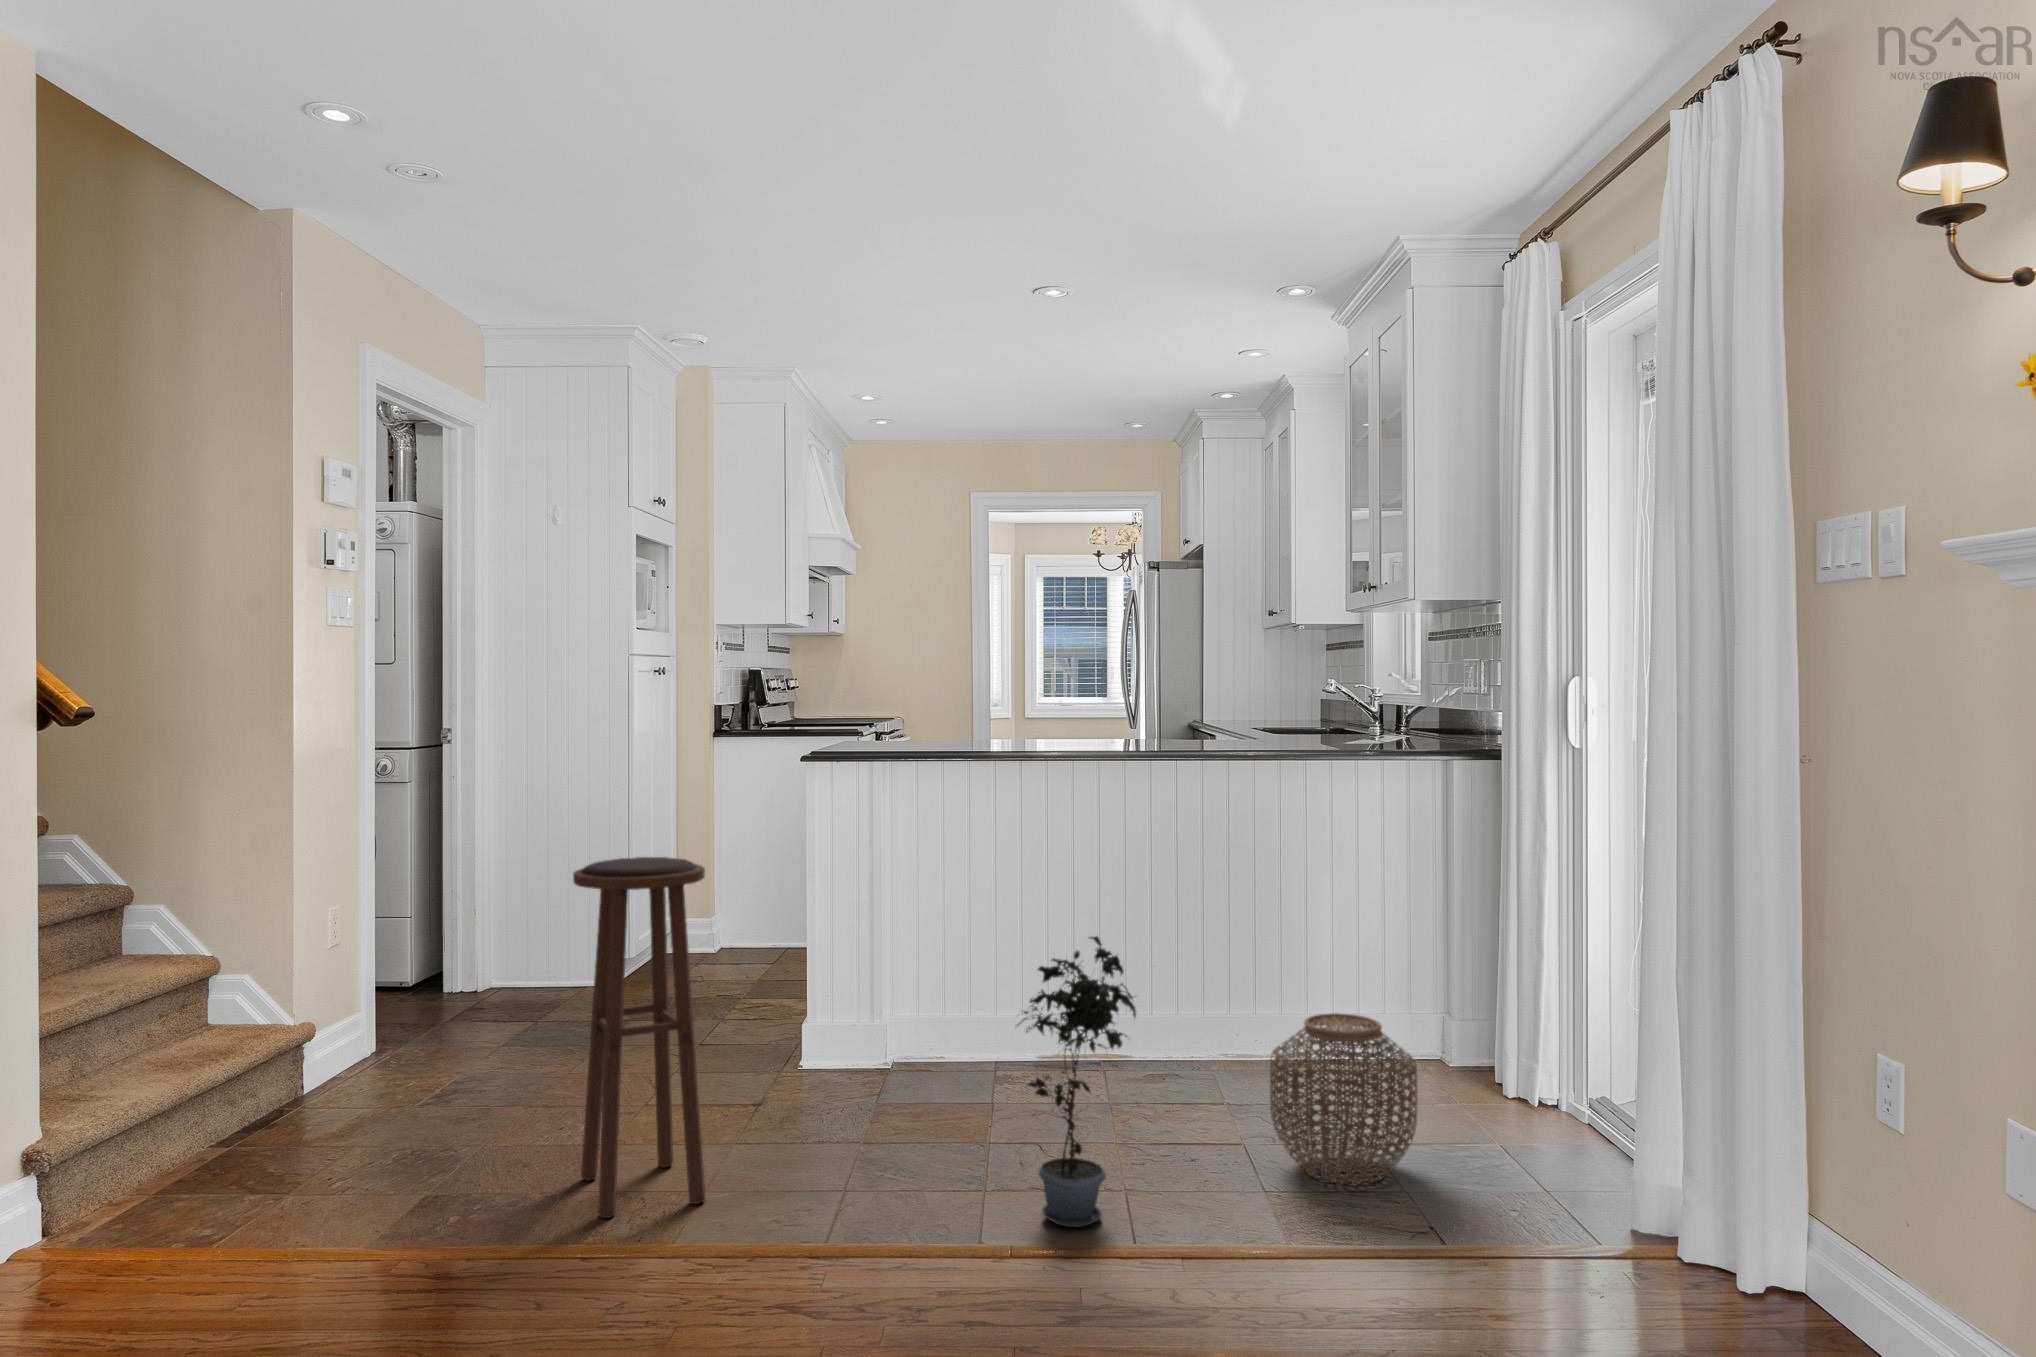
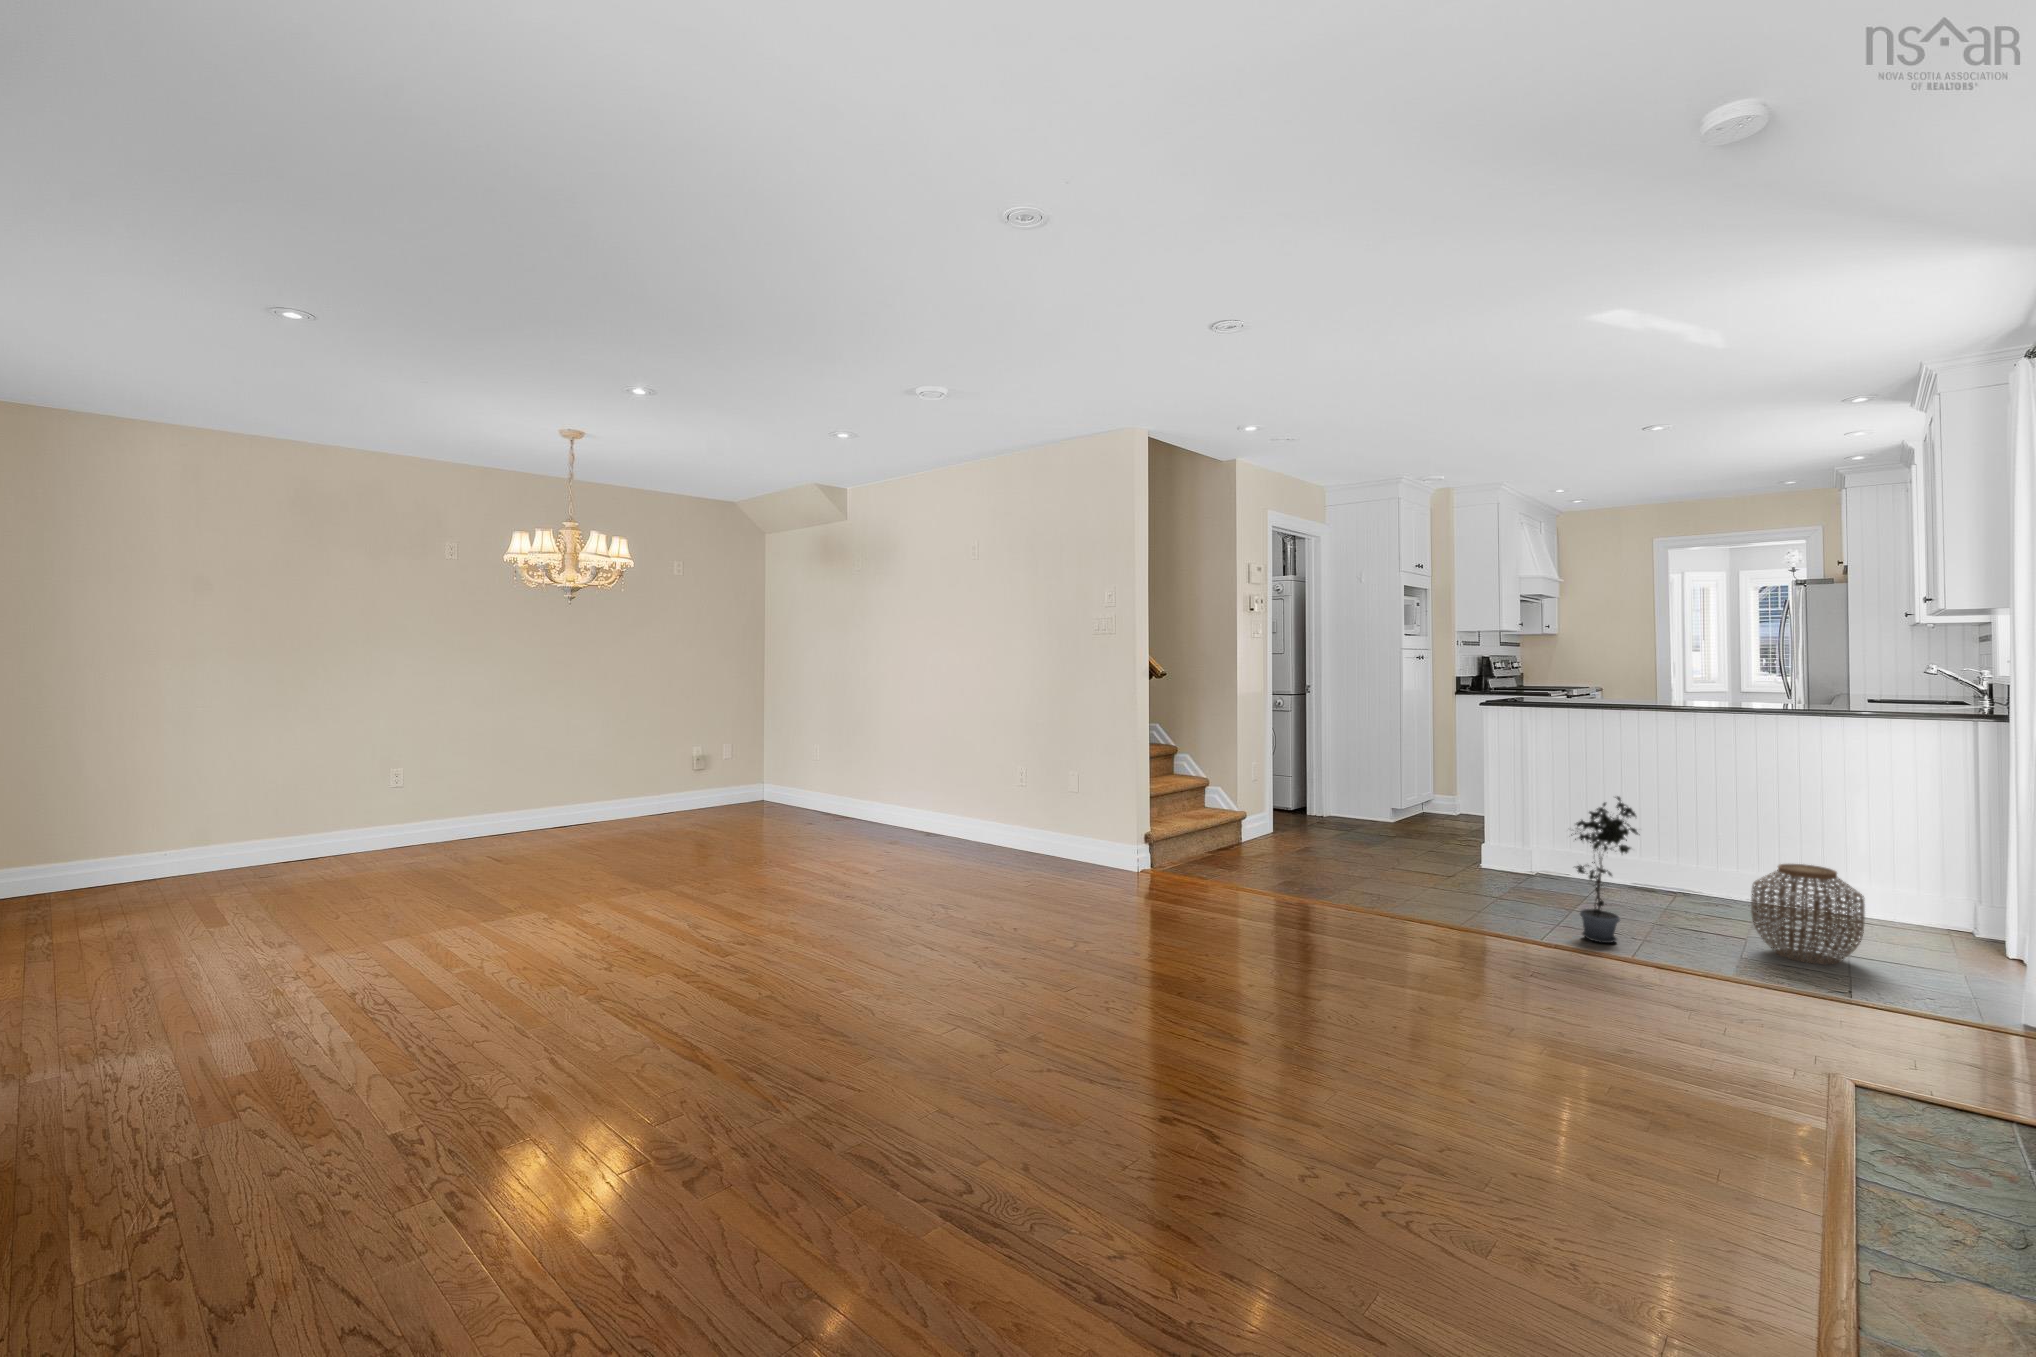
stool: present [573,857,705,1218] -> none [1350,743,1412,901]

